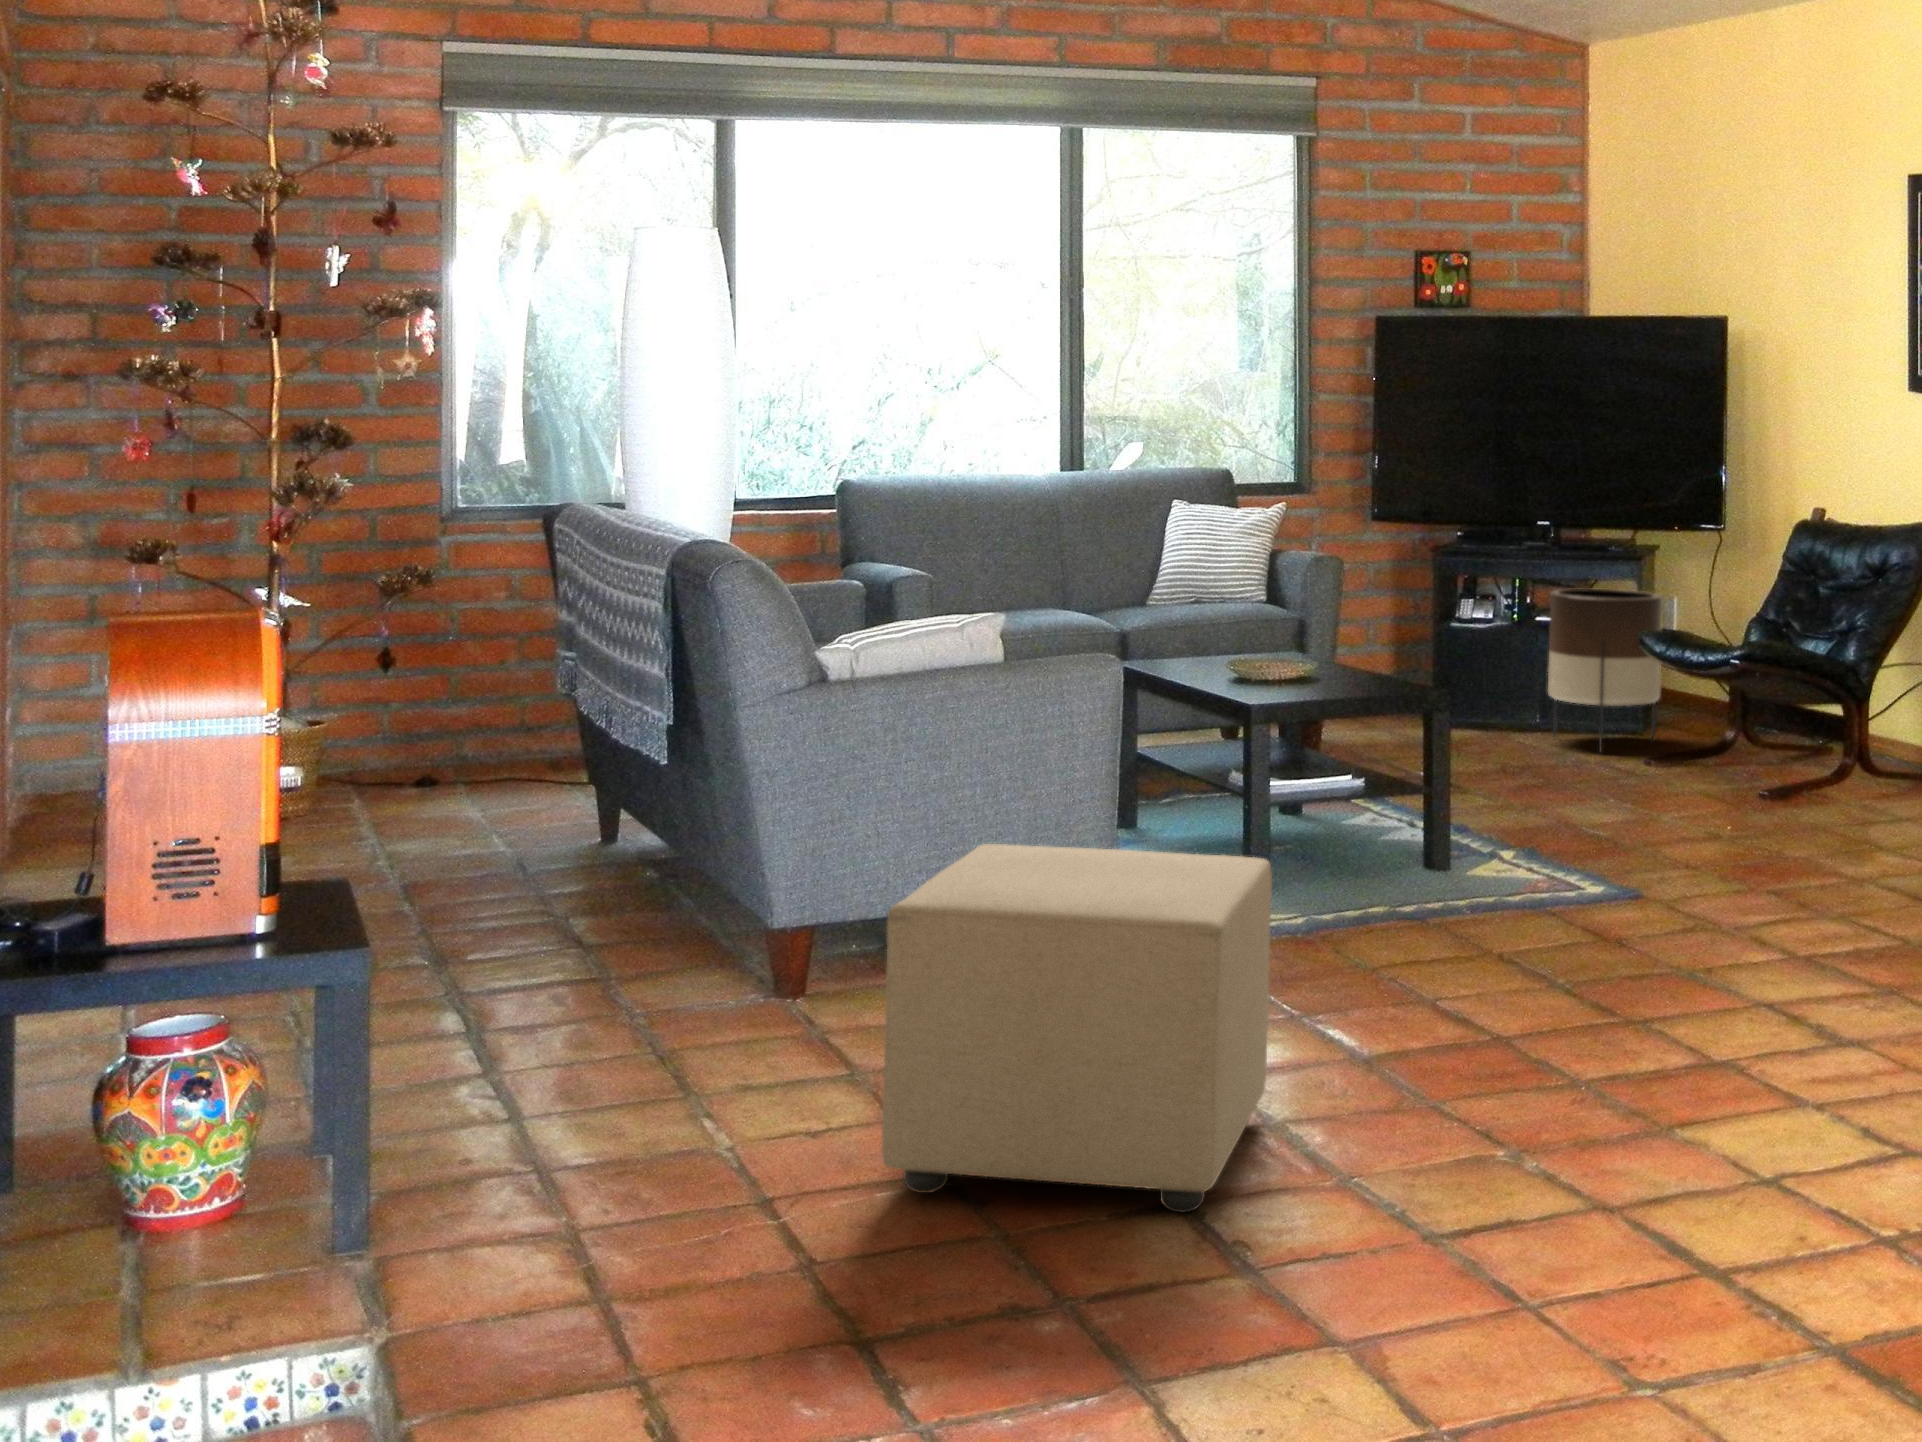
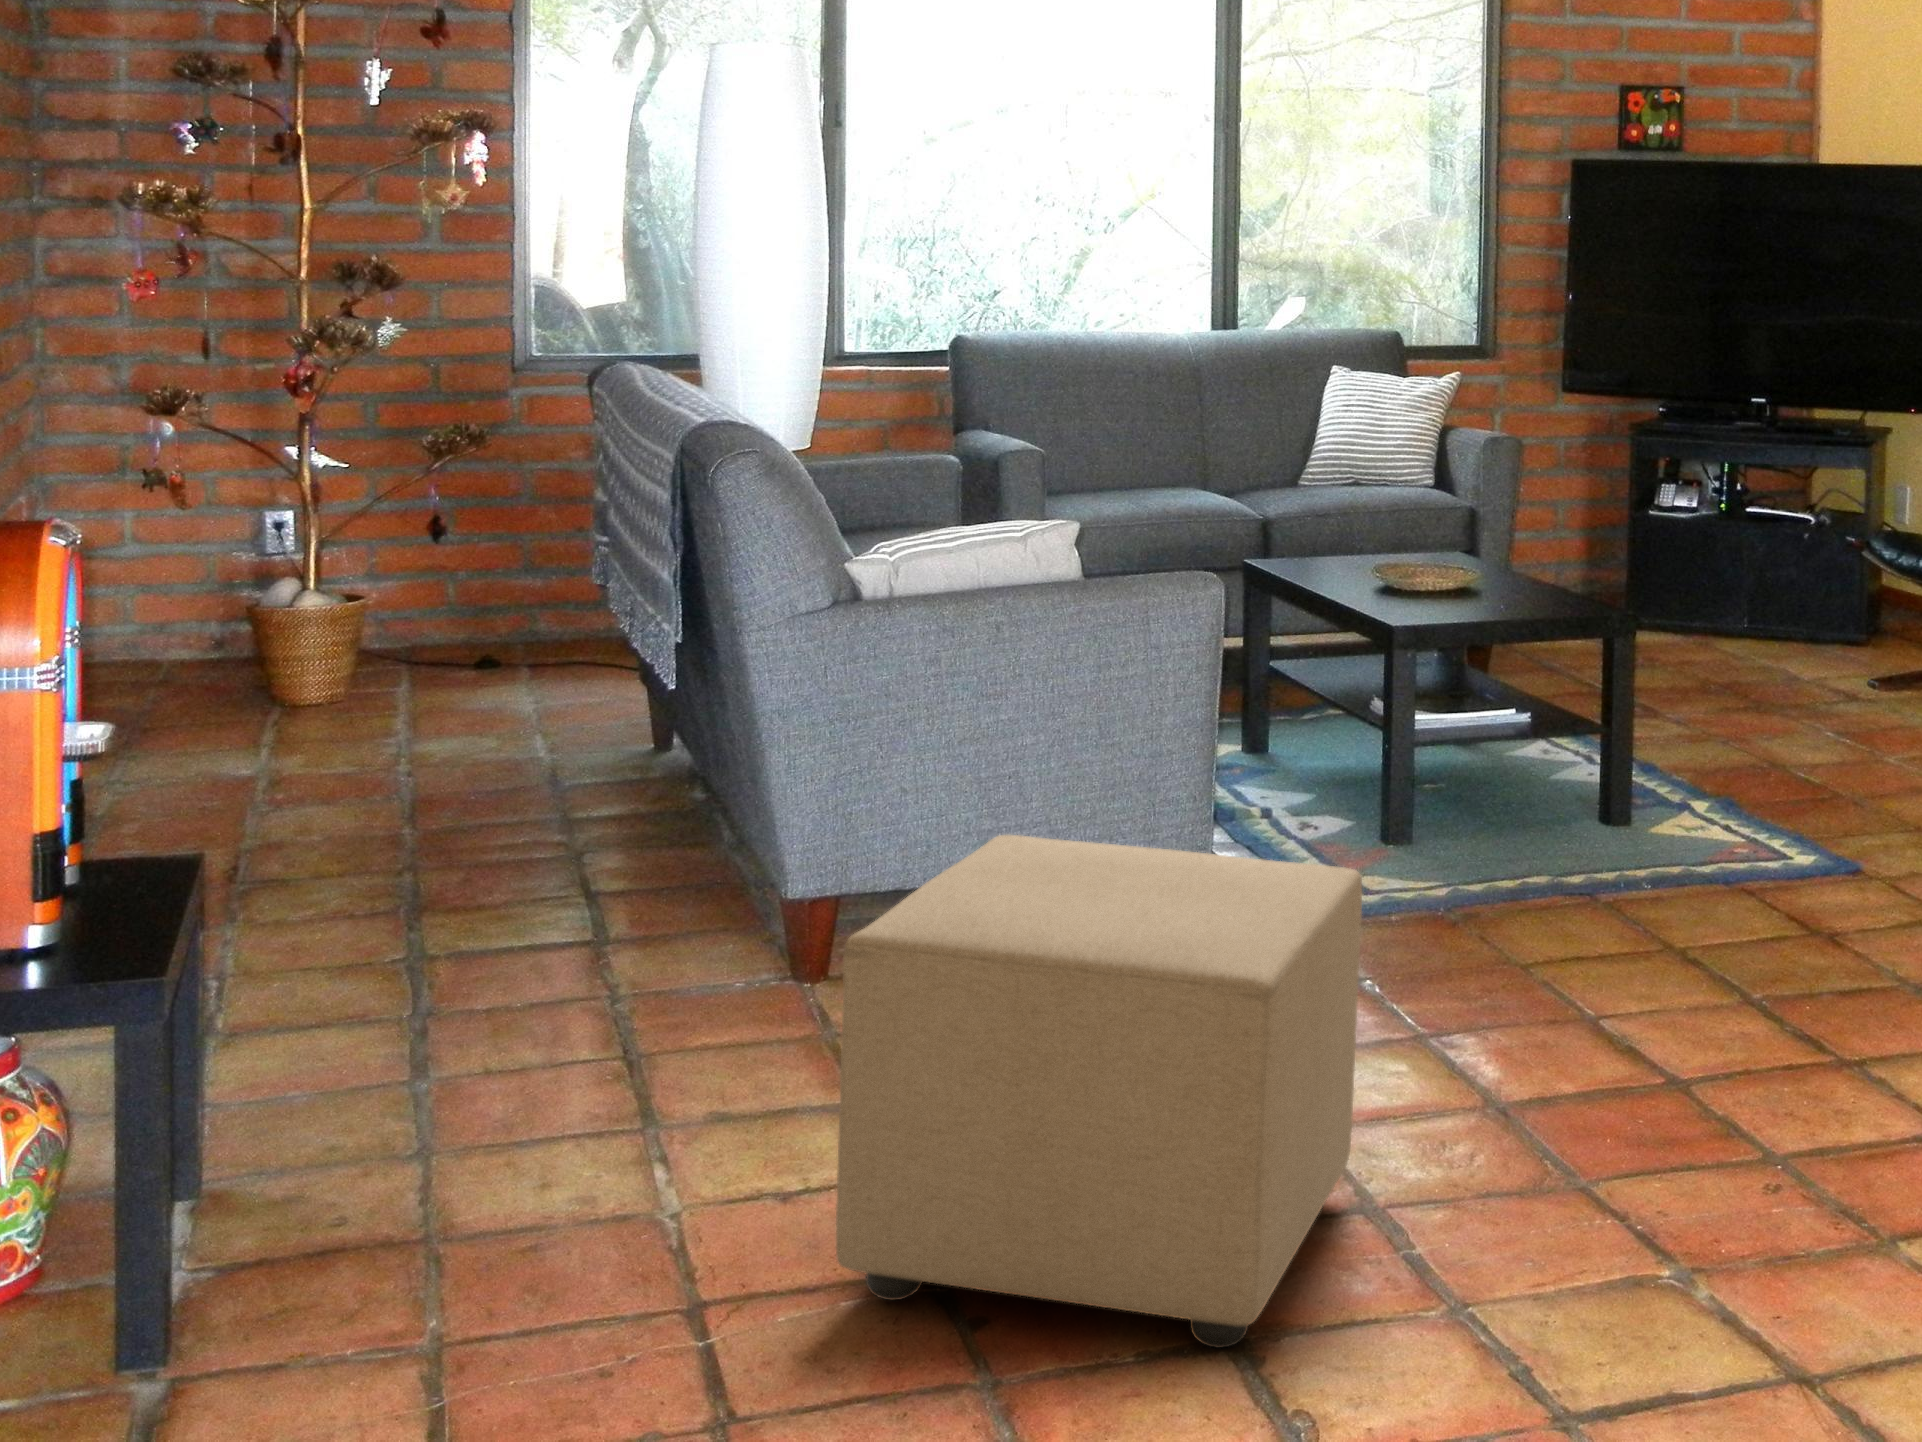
planter: present [1548,588,1662,752] -> none [1758,479,1896,673]

